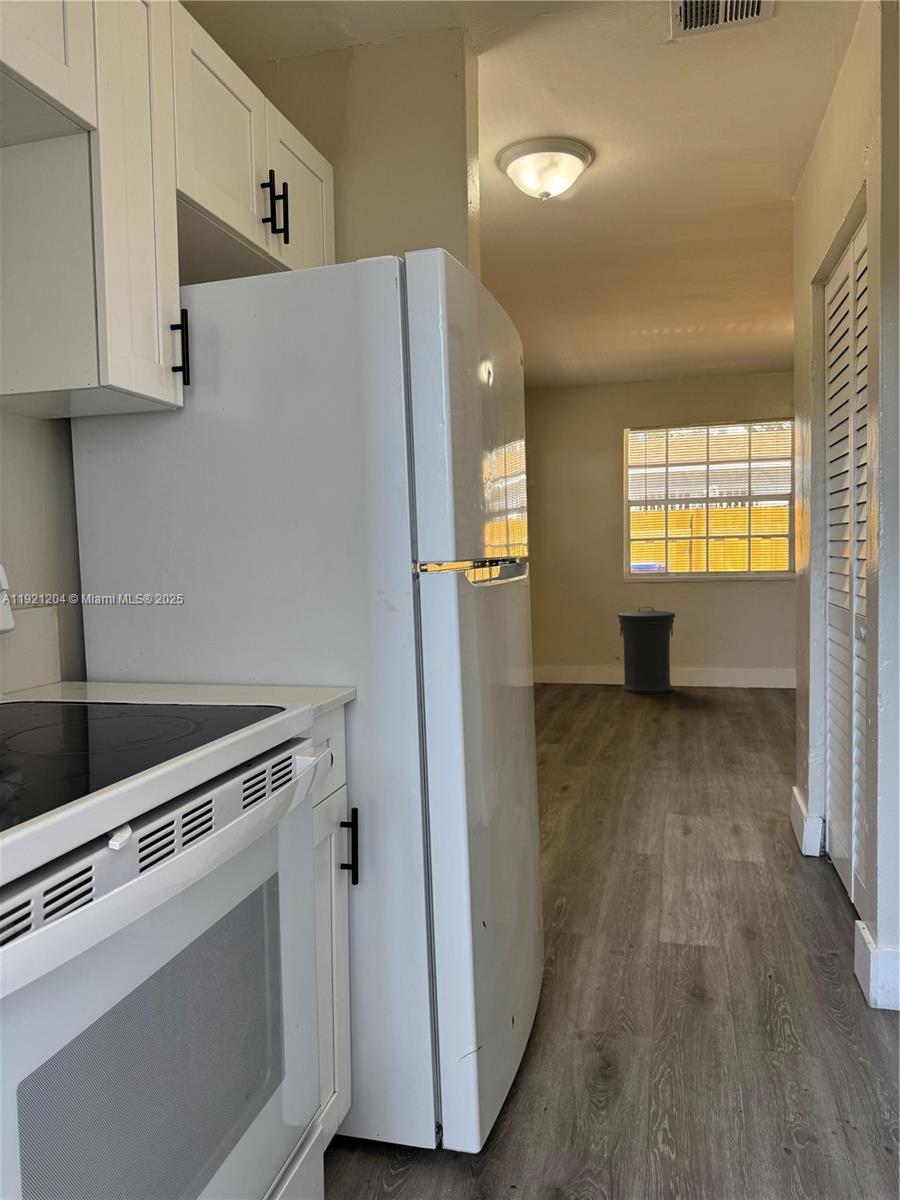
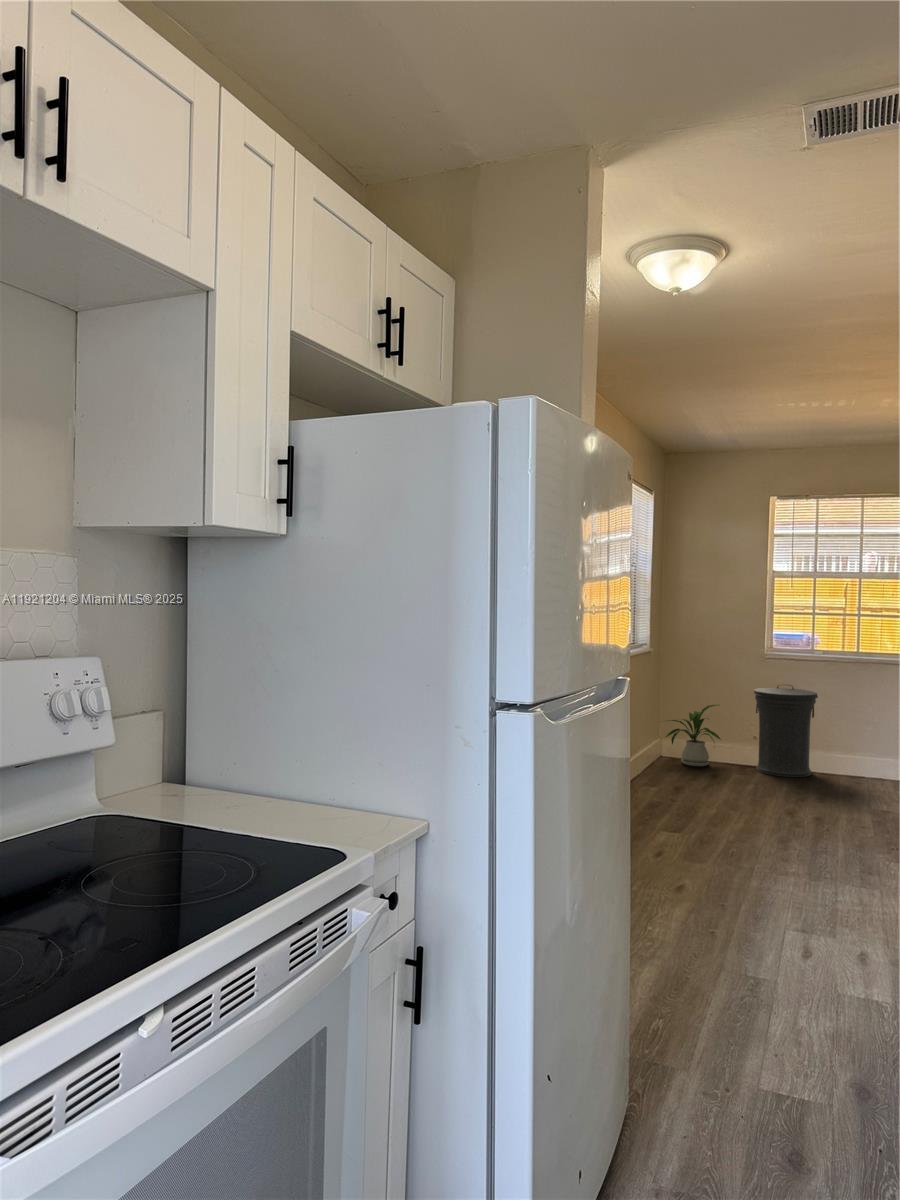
house plant: none [530,631,590,691] -> present [666,705,720,766]

